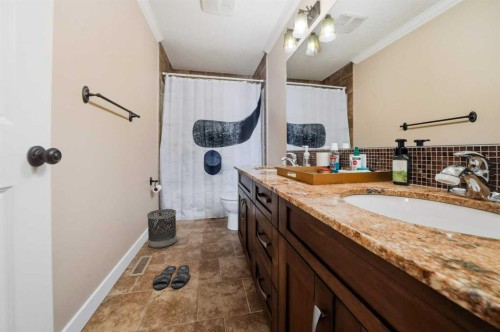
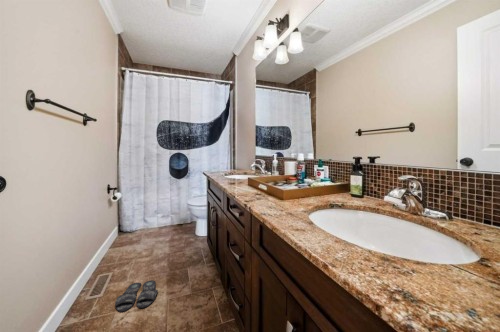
wastebasket: present [147,209,177,248] -> none [104,219,139,264]

